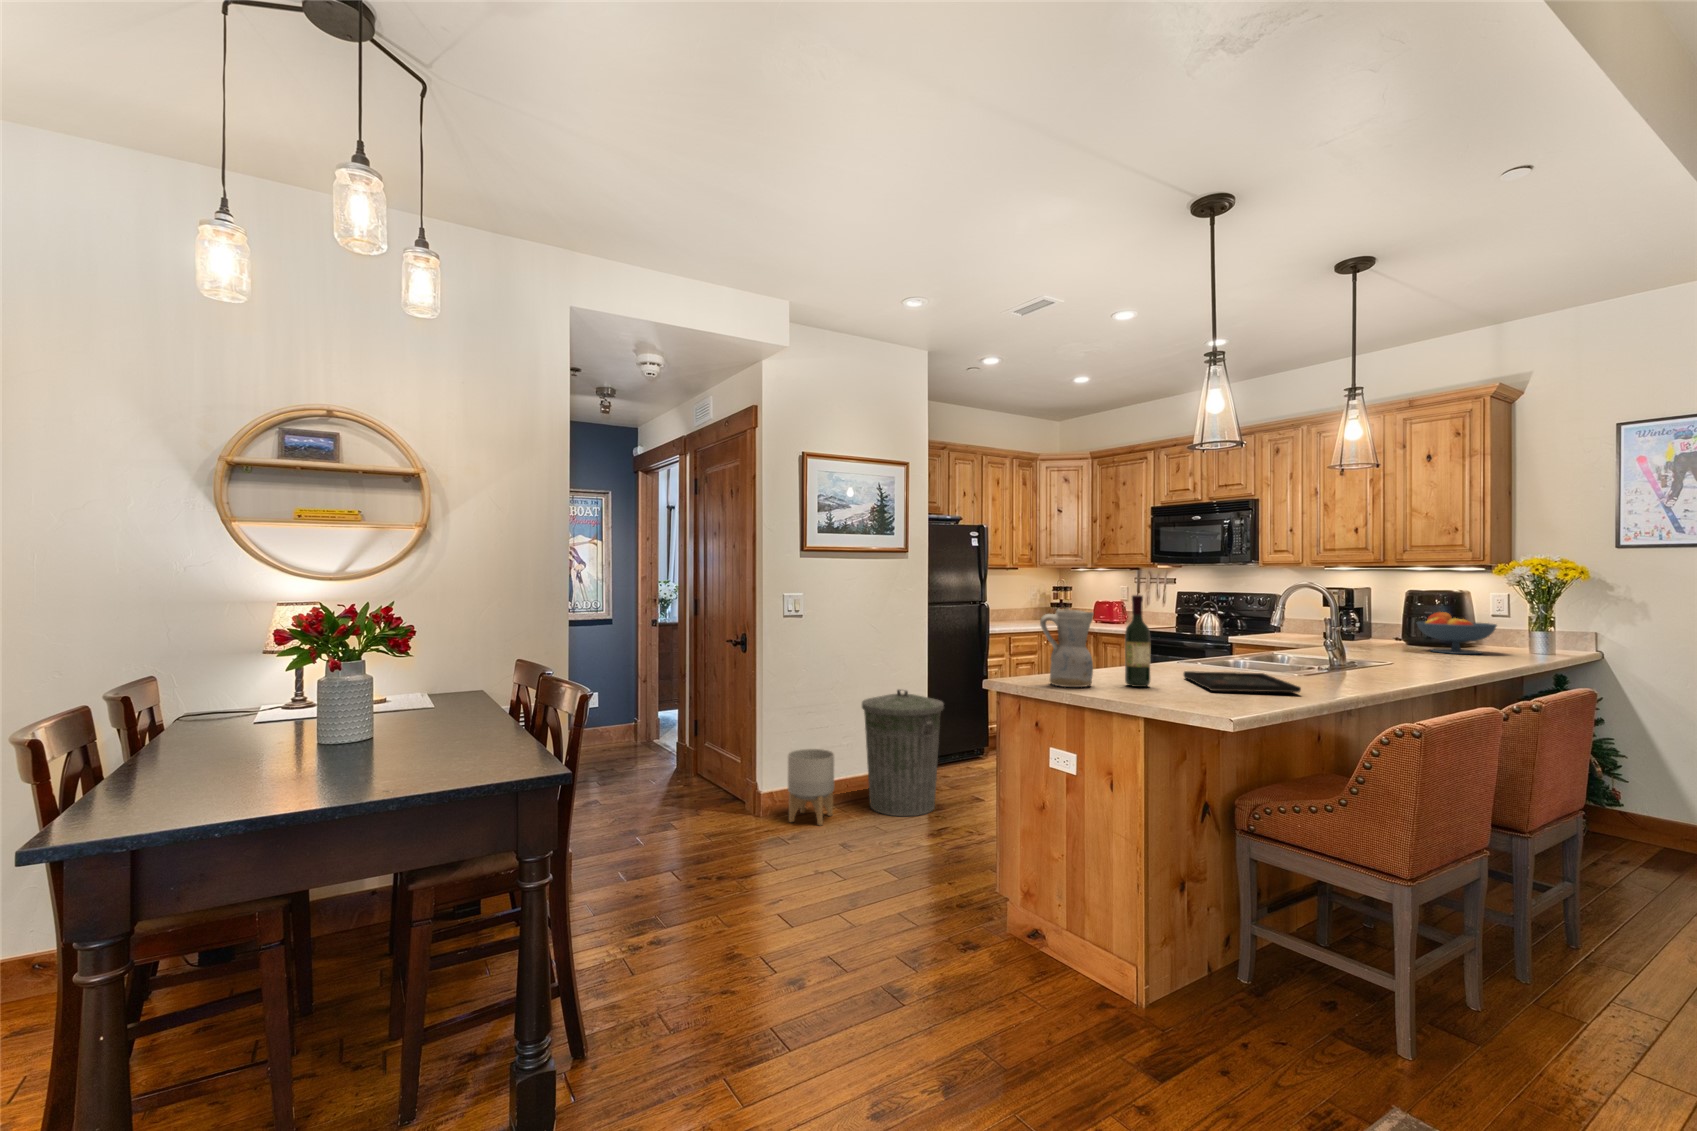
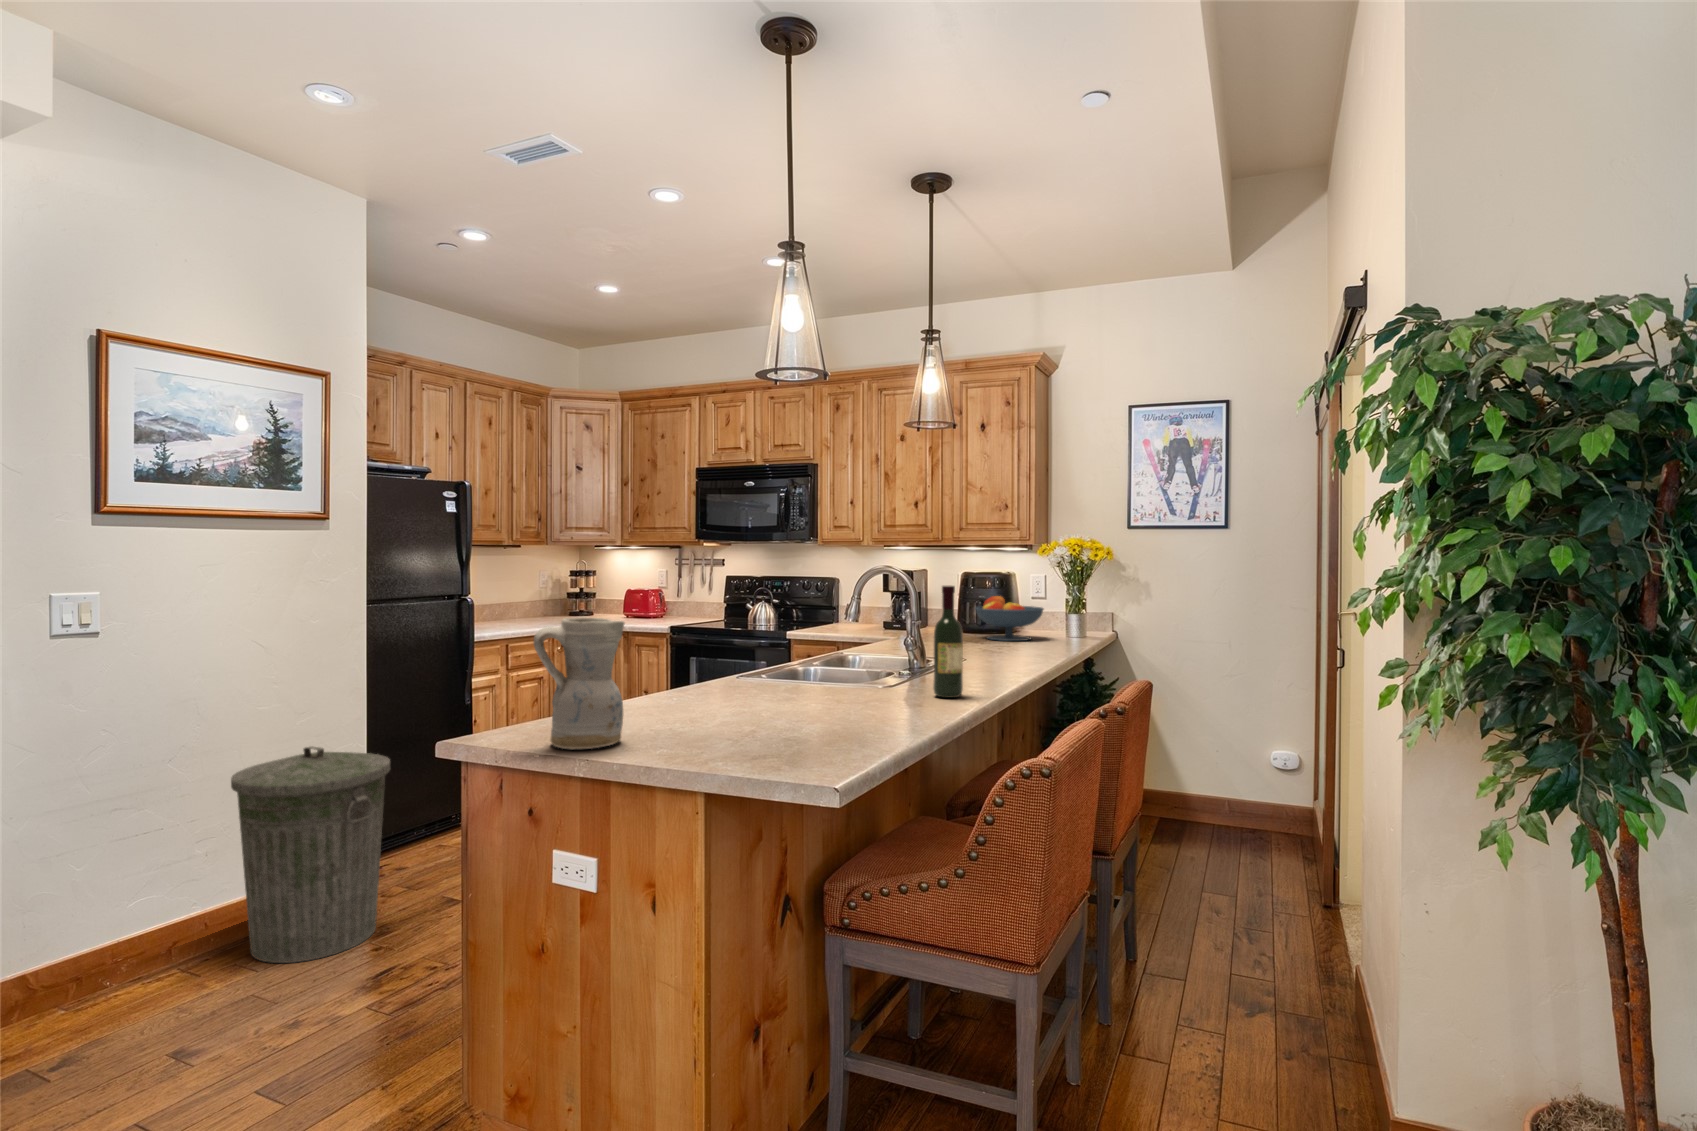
wine bottle: present [1125,595,1151,687] -> present [933,585,963,698]
tray: present [1184,671,1301,693] -> none [753,692,907,731]
planter: present [788,749,834,825] -> none [53,874,166,1028]

